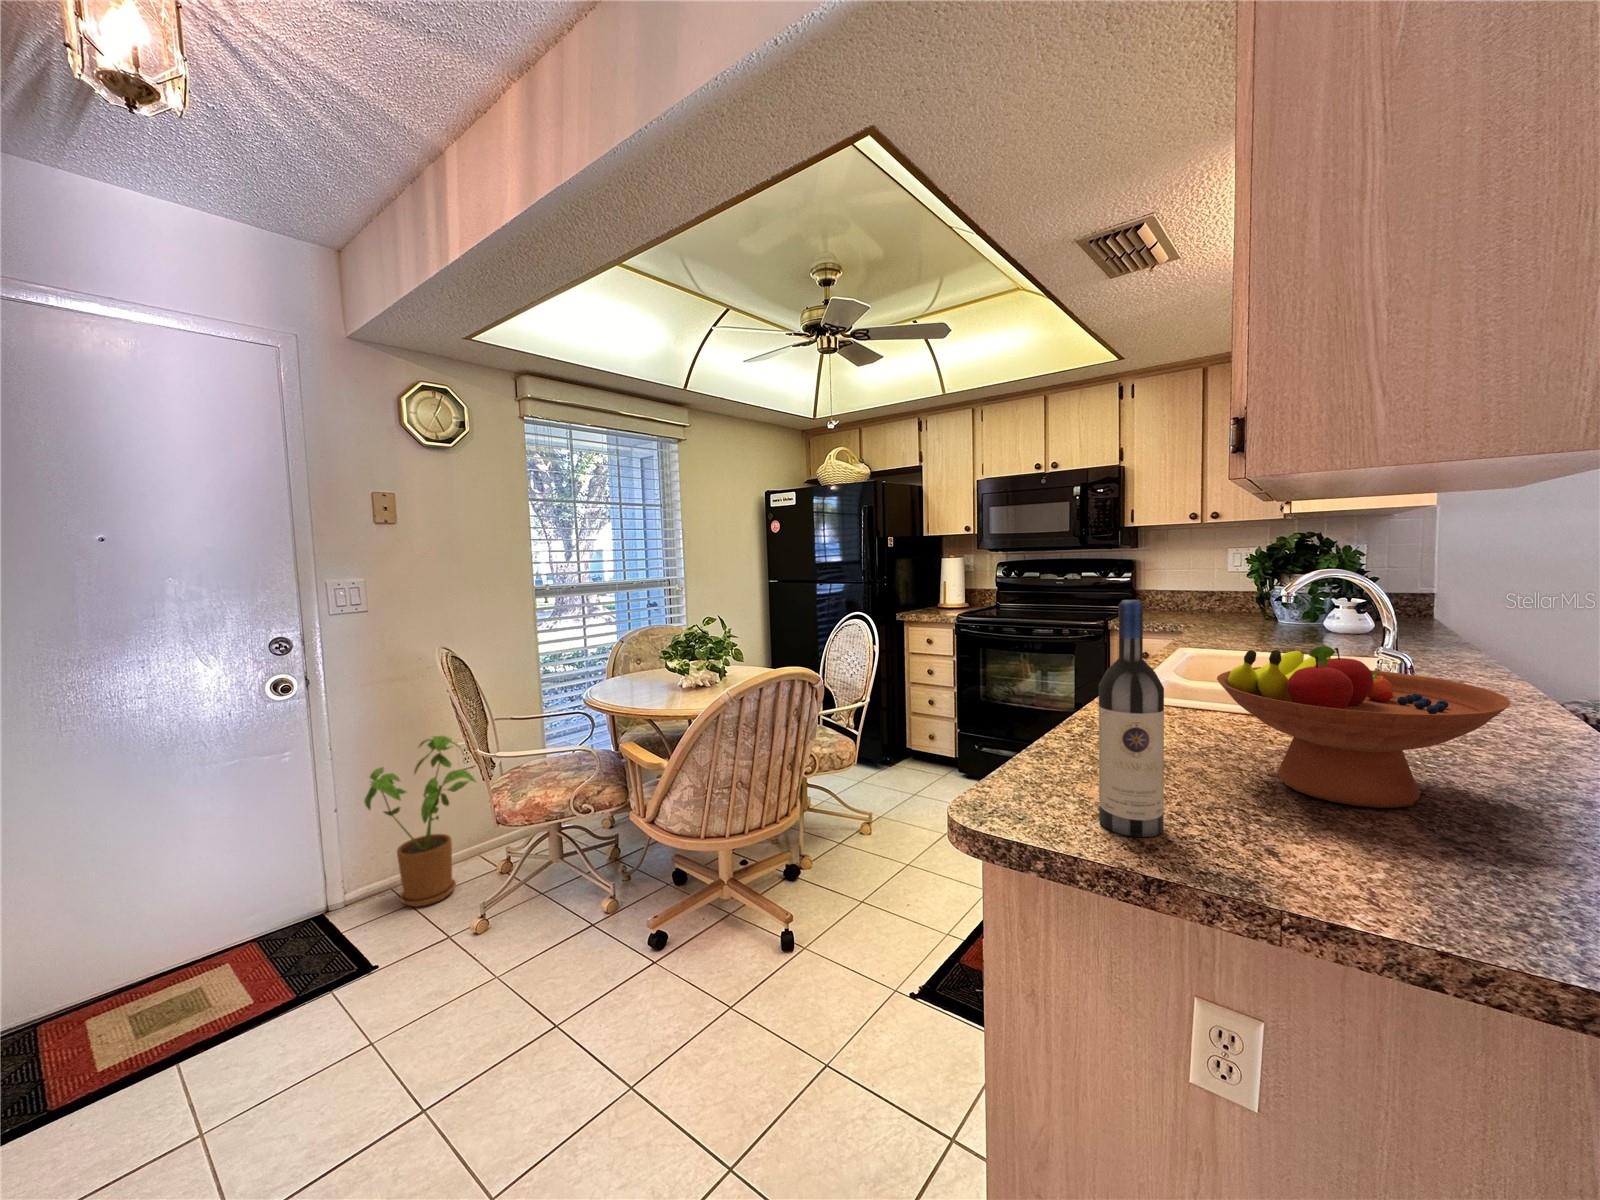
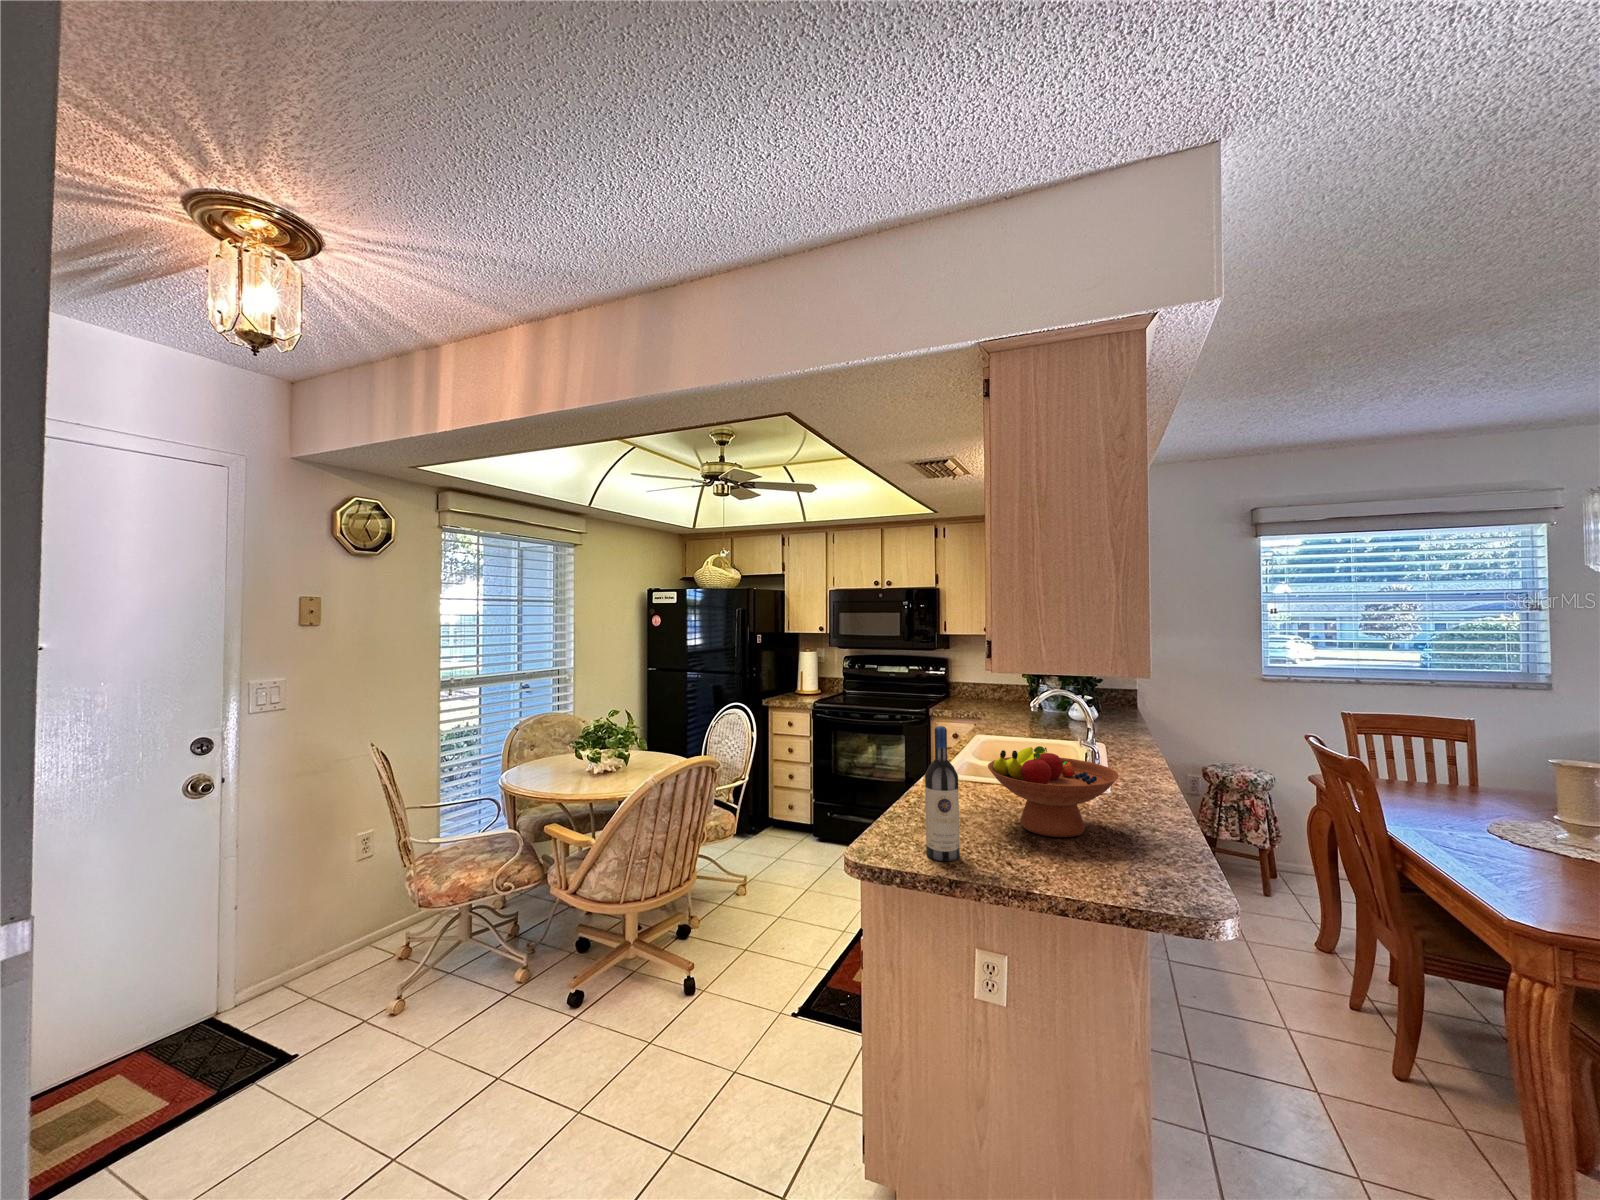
house plant: present [364,736,475,907] -> none [274,826,394,998]

